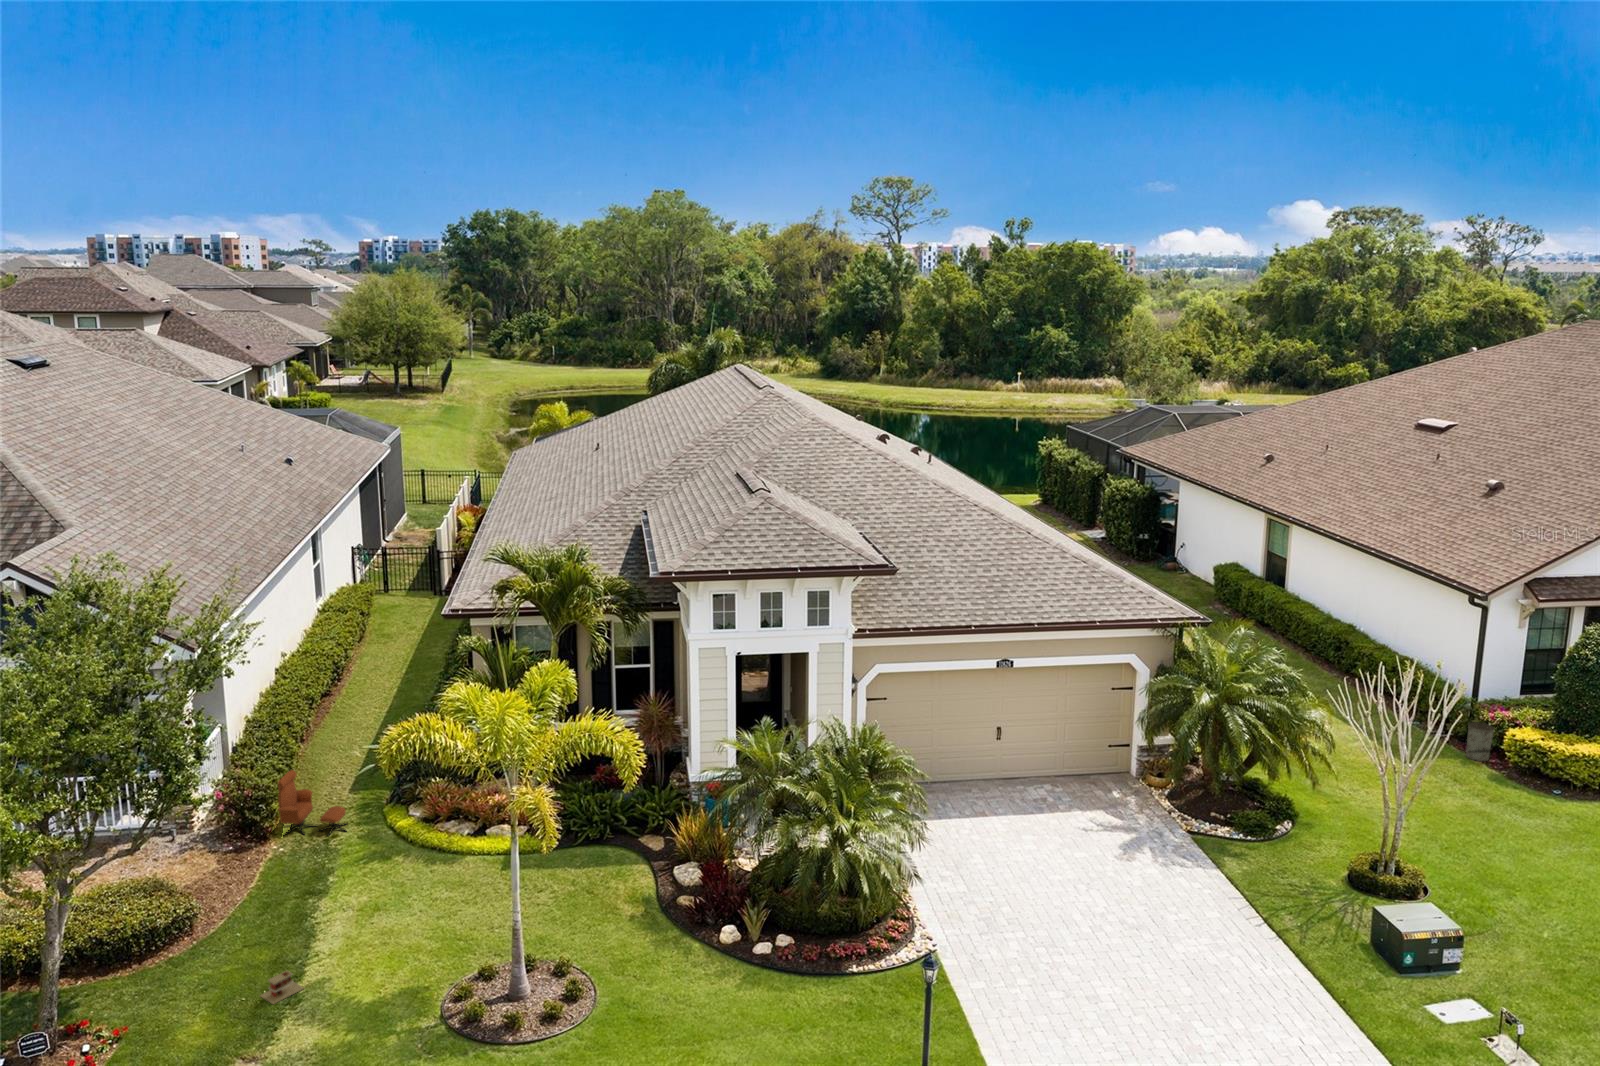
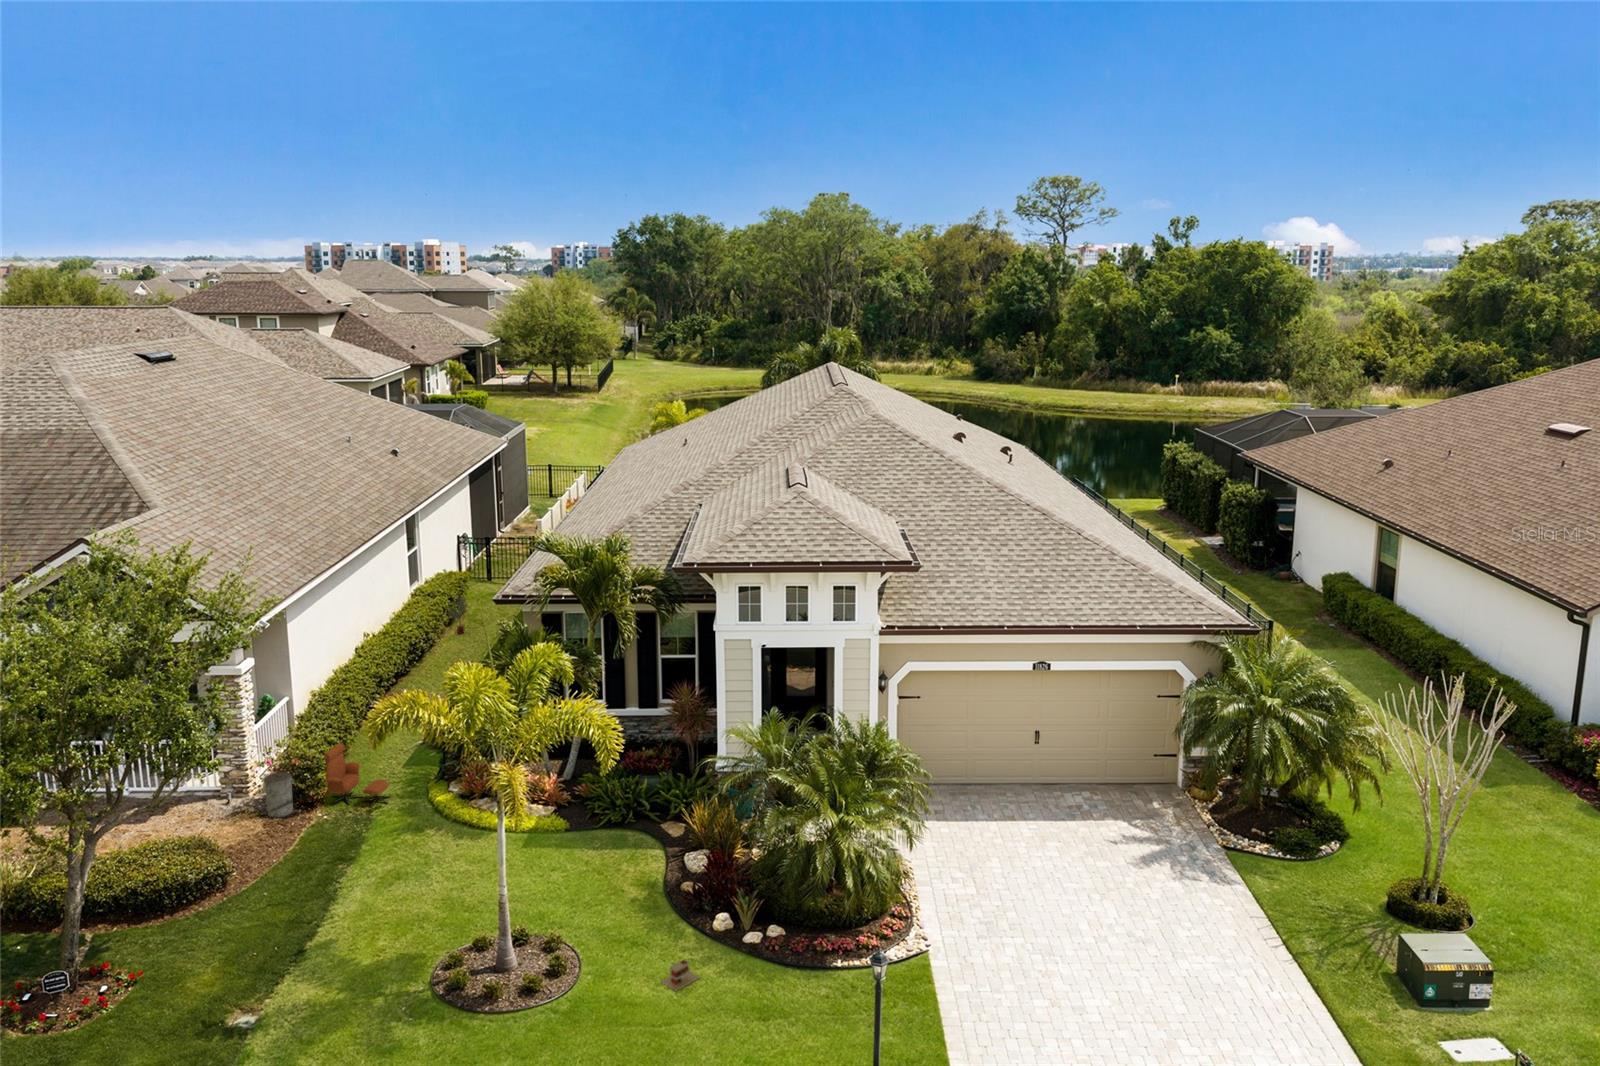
potted tree: none [363,608,384,649] -> present [449,597,467,634]
trash can: present [1466,722,1494,761] -> present [263,772,293,817]
toy house: present [260,971,303,1004] -> present [661,959,700,991]

